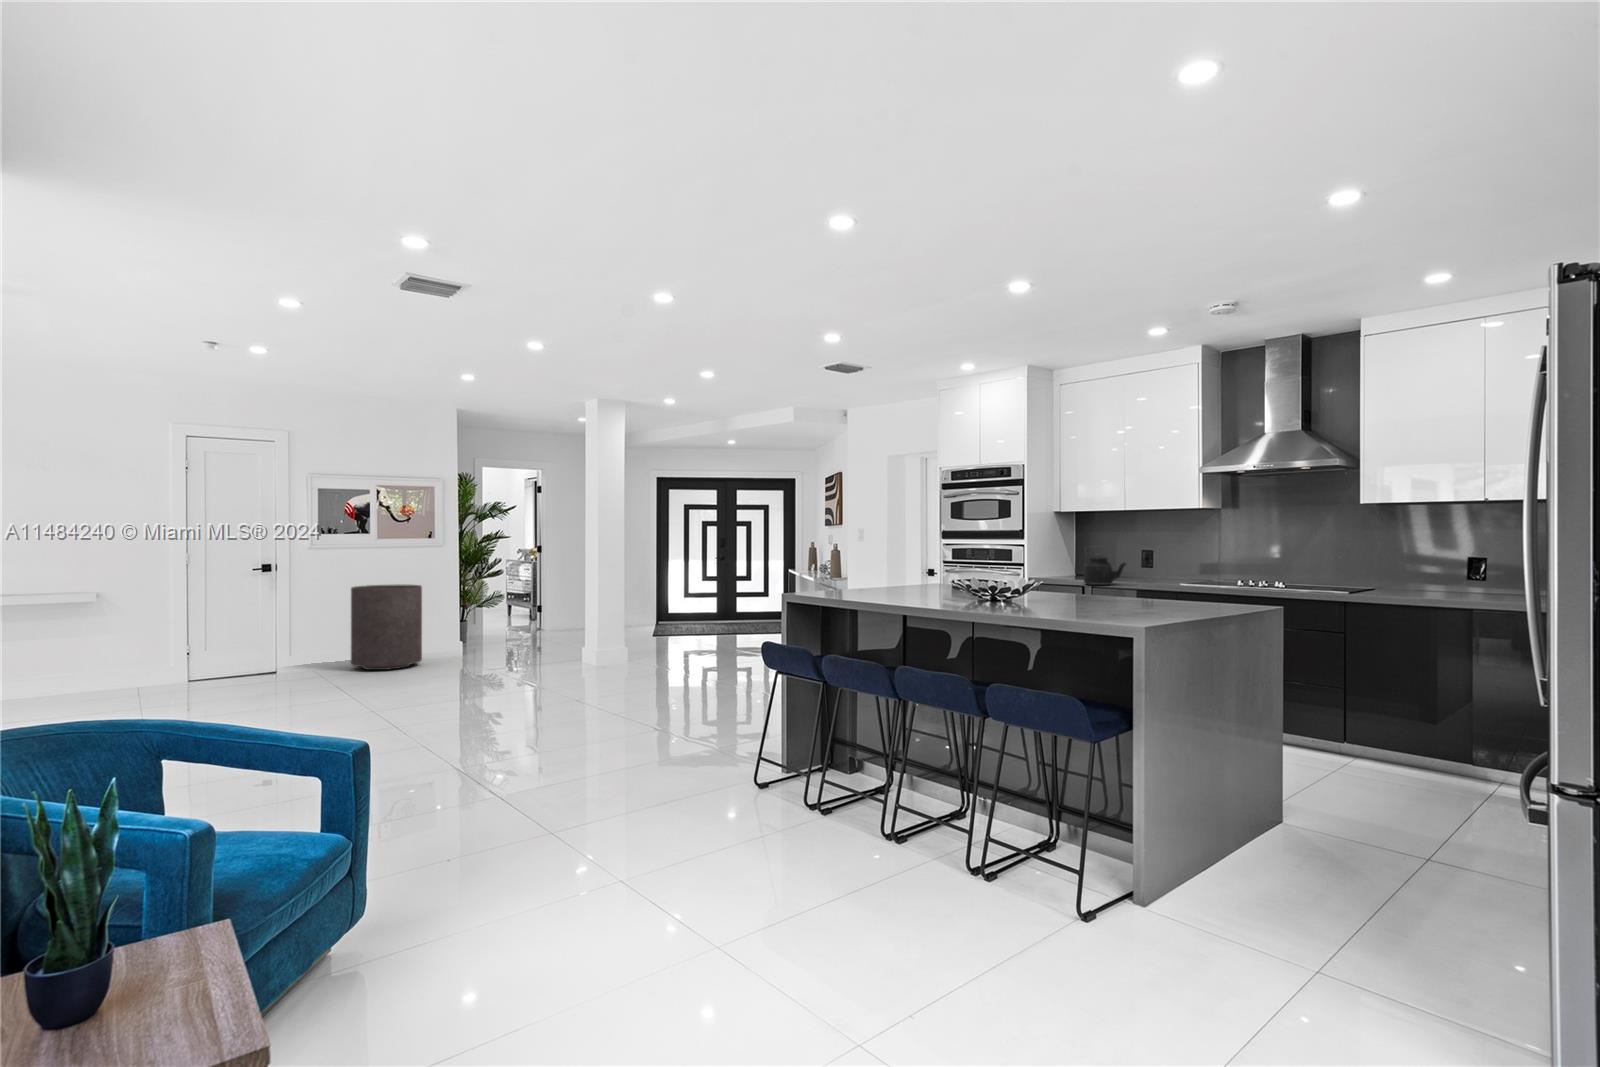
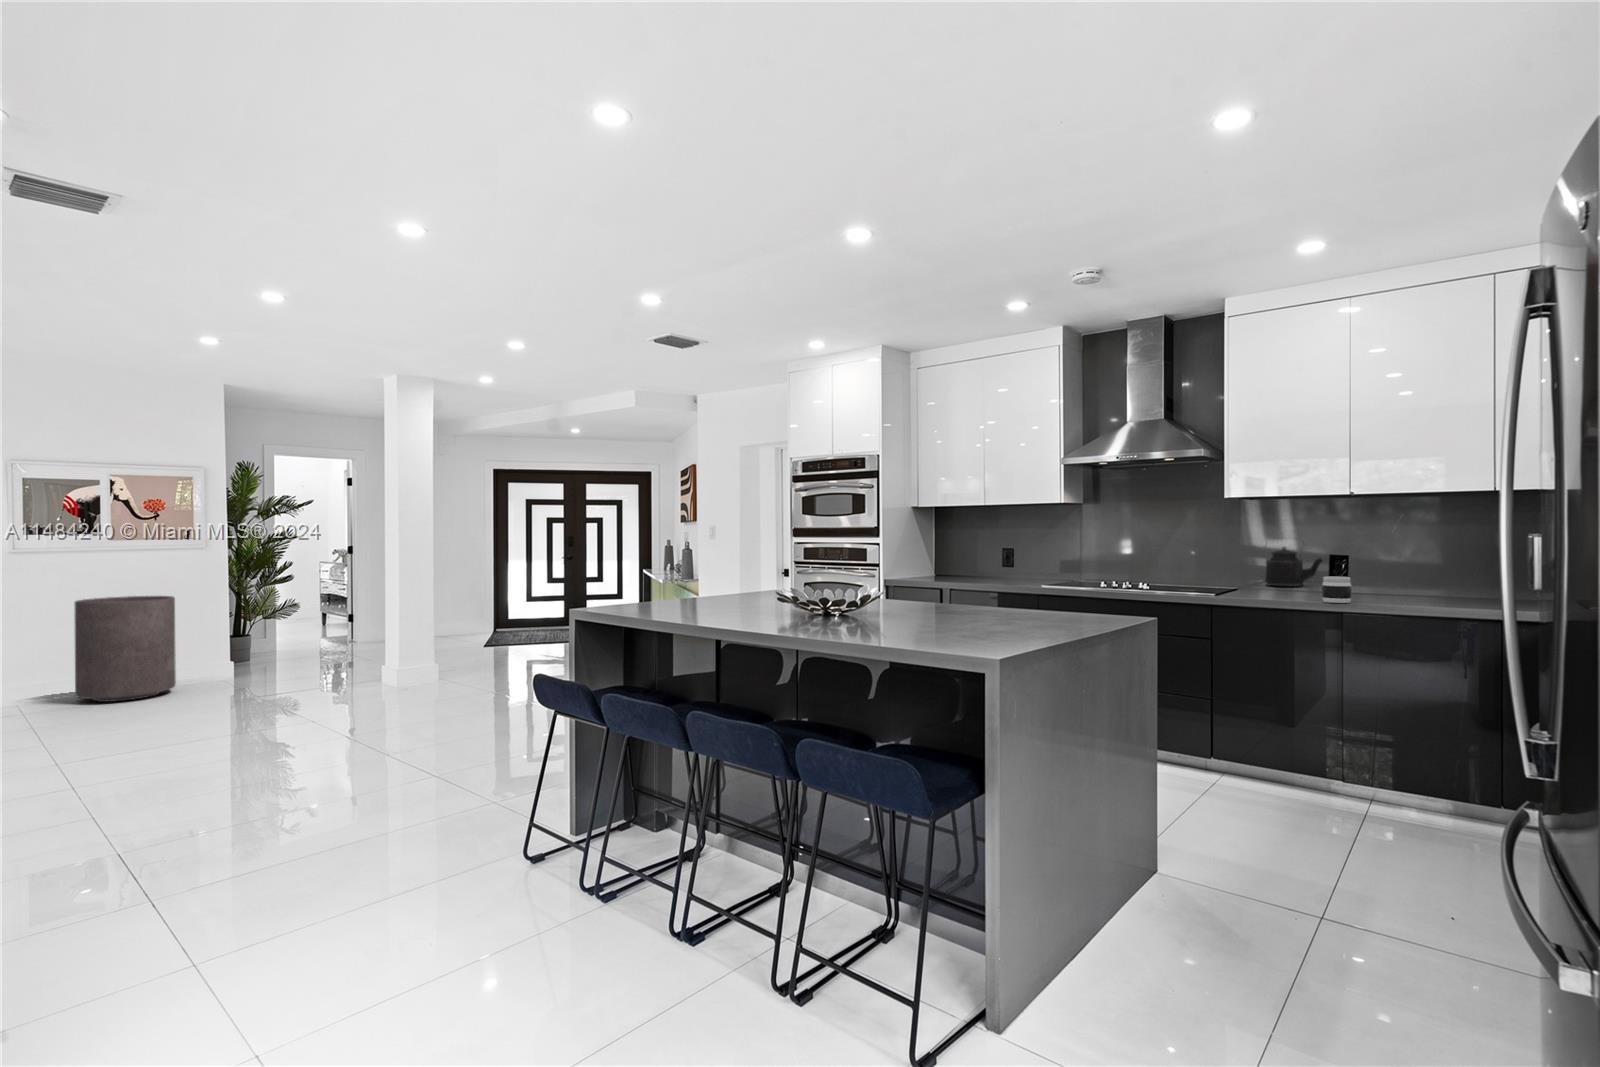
kettle: present [1084,553,1126,585] -> present [1265,542,1323,586]
jar: none [1450,577,1480,601] -> present [1322,576,1352,603]

